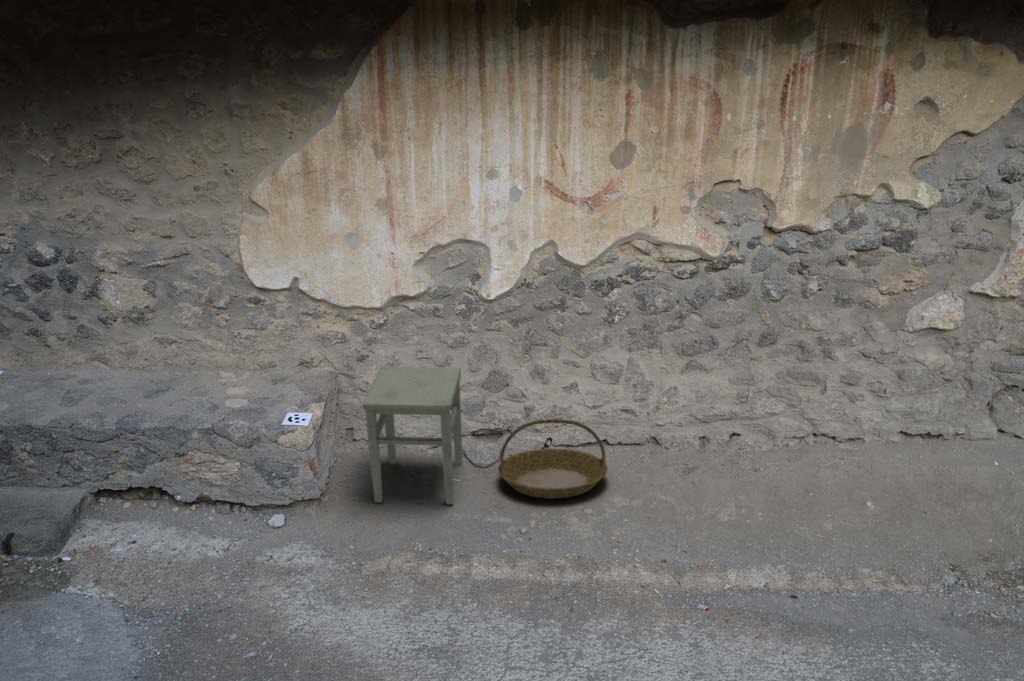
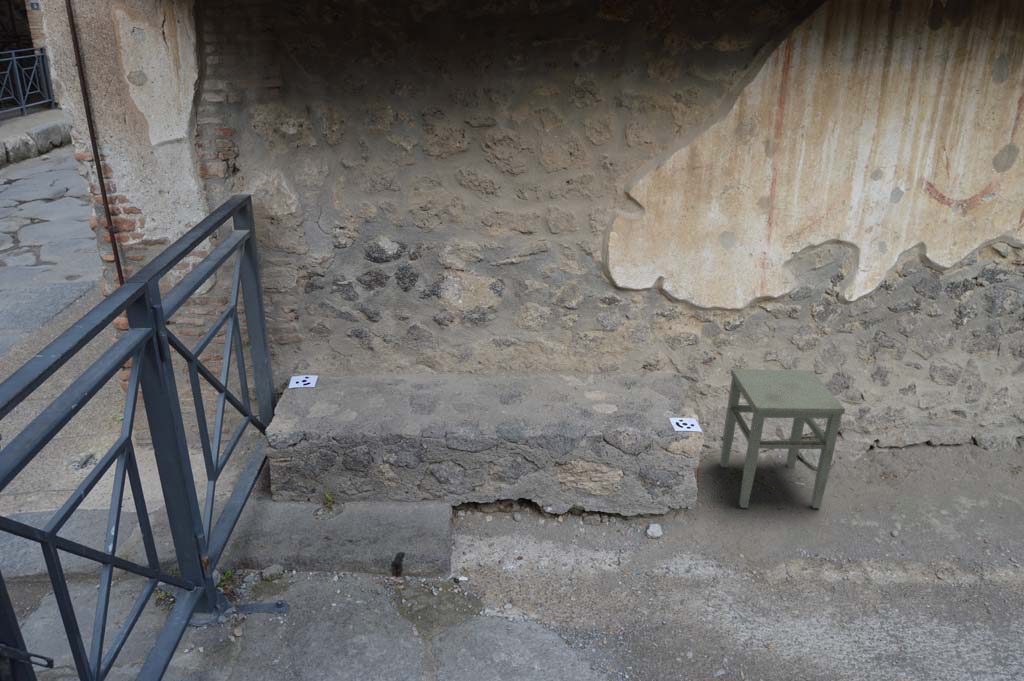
basket: present [498,419,607,498] -> none [846,421,957,500]

